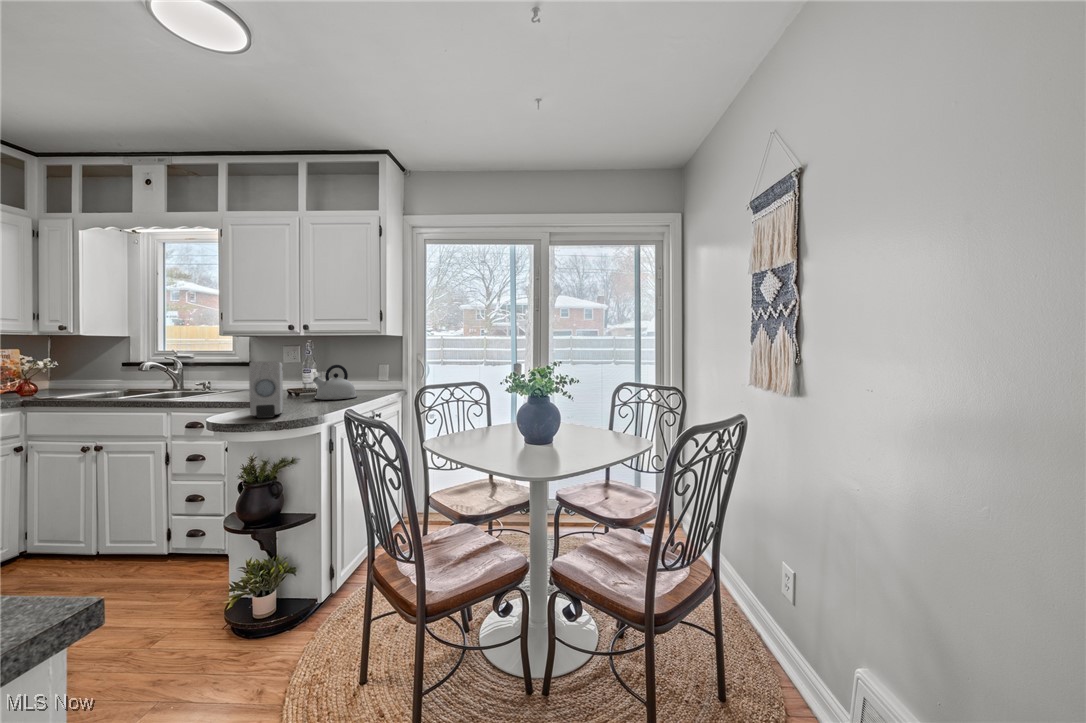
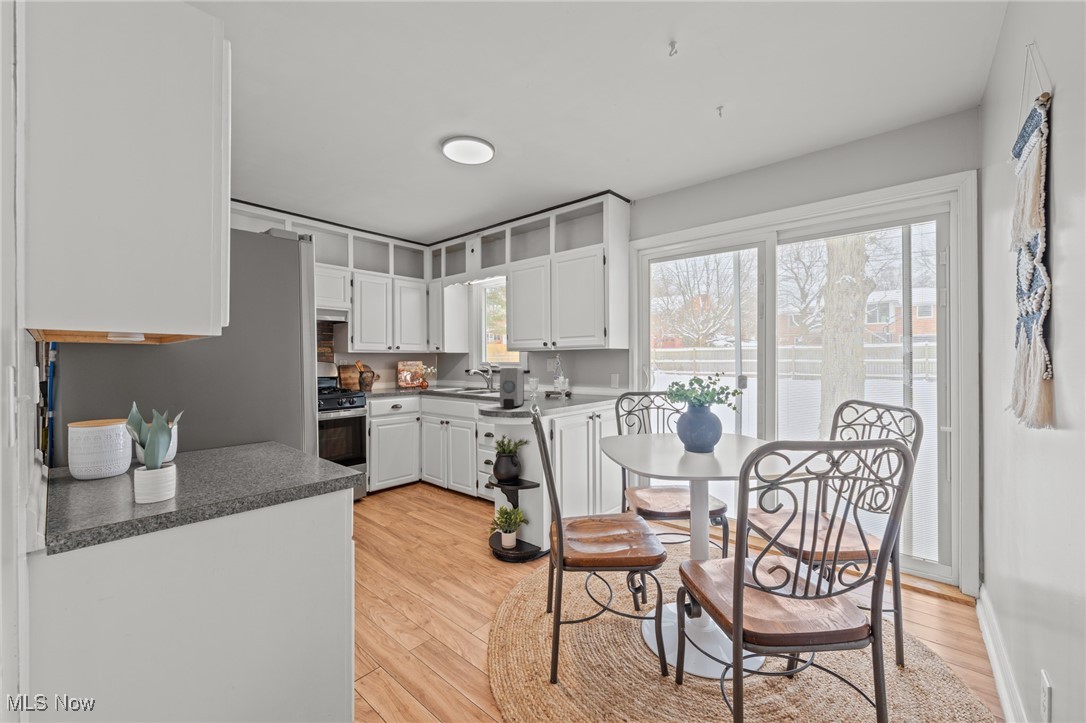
kettle: present [313,365,357,400] -> none [555,371,588,398]

